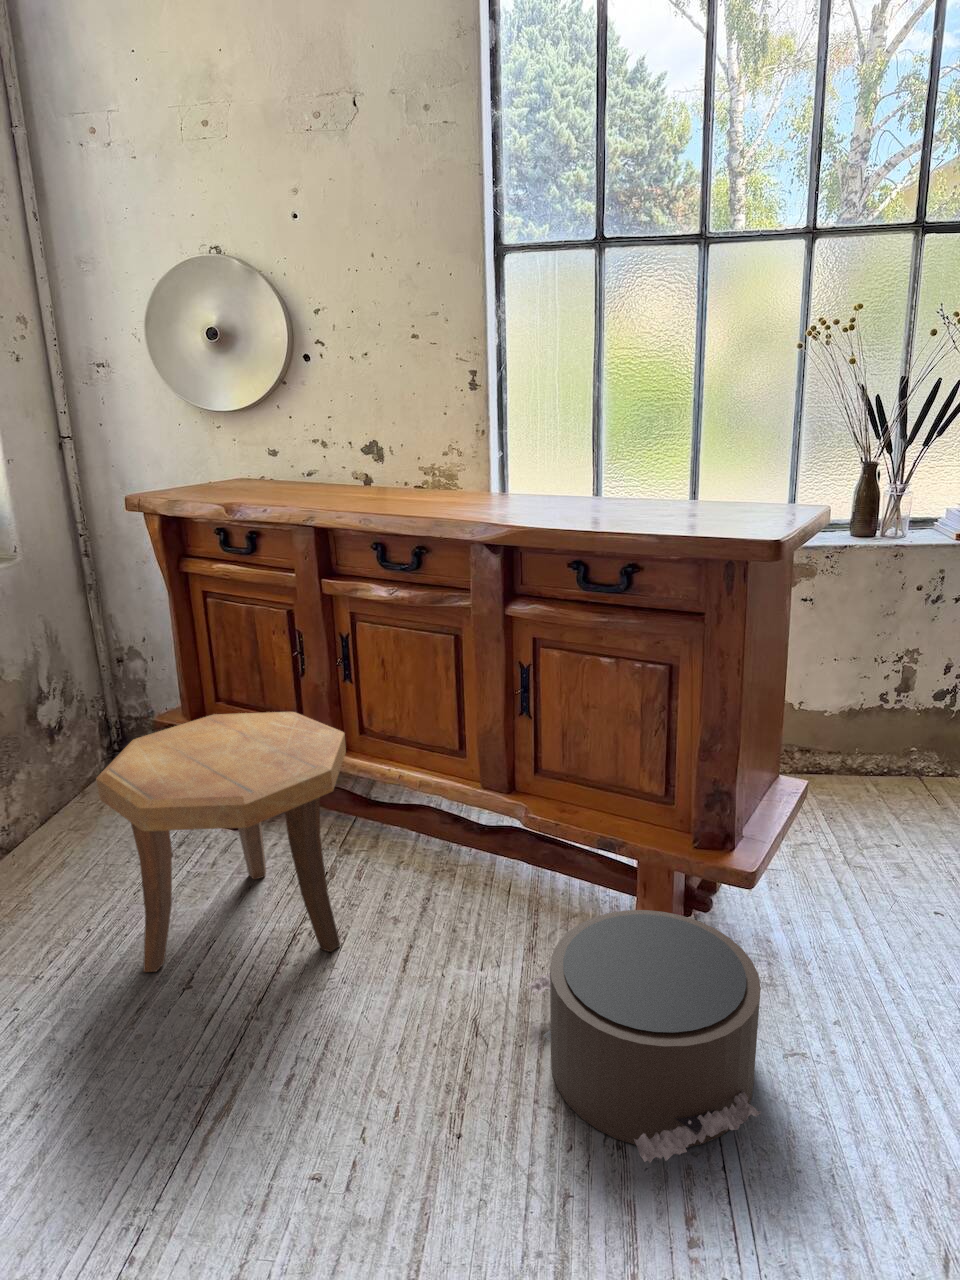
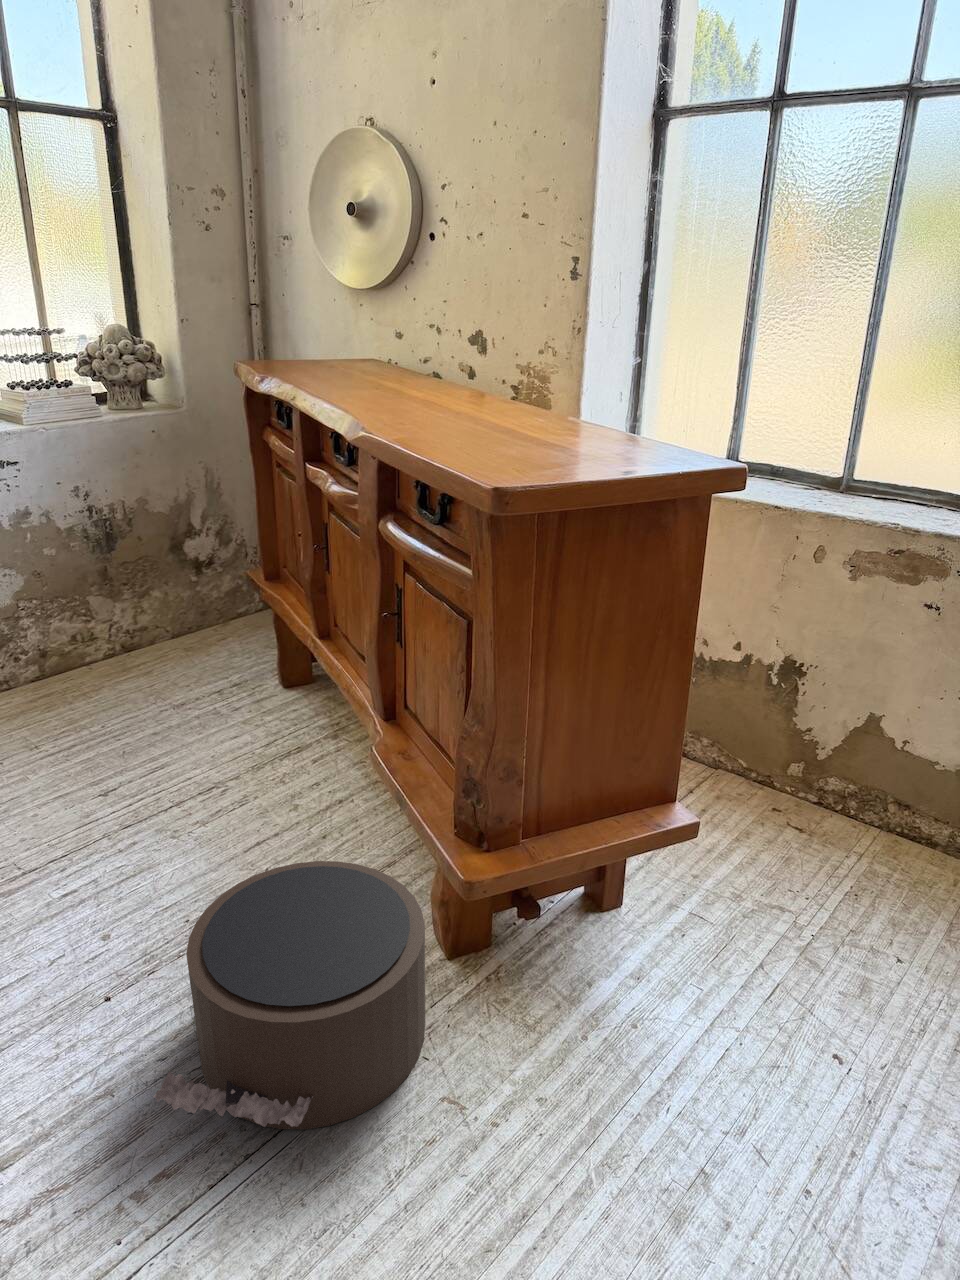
side table: present [96,712,346,972] -> none [52,570,281,809]

